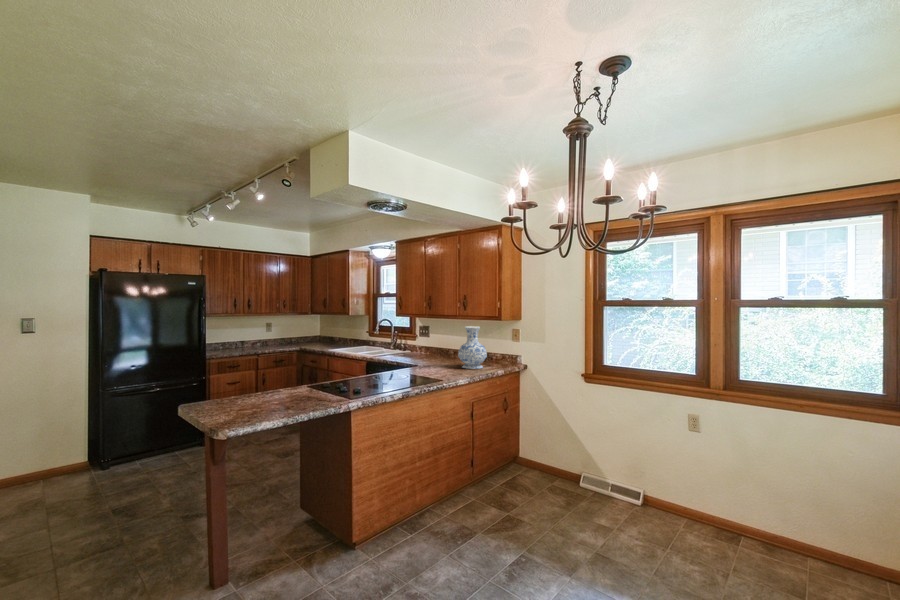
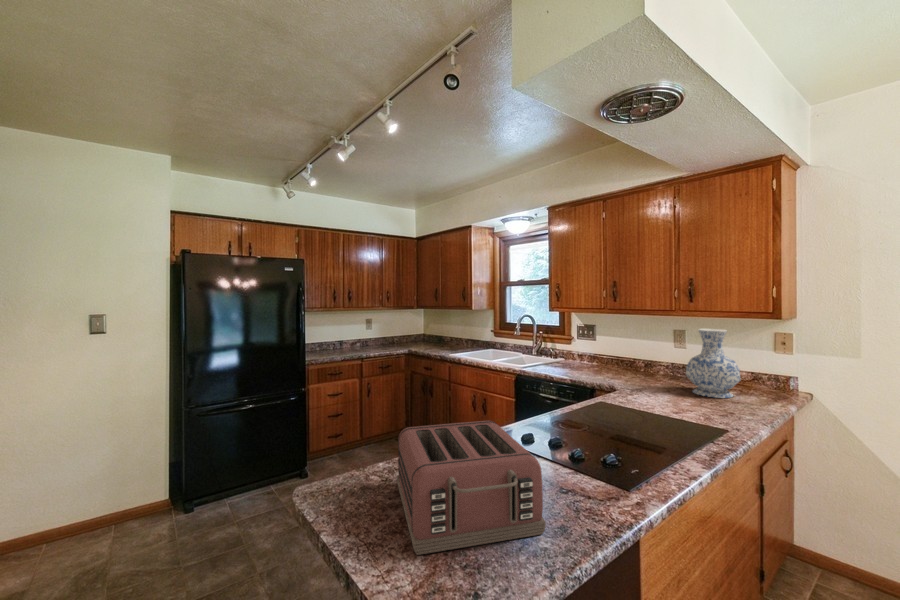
toaster: none [221,370,289,418] -> present [397,421,546,555]

